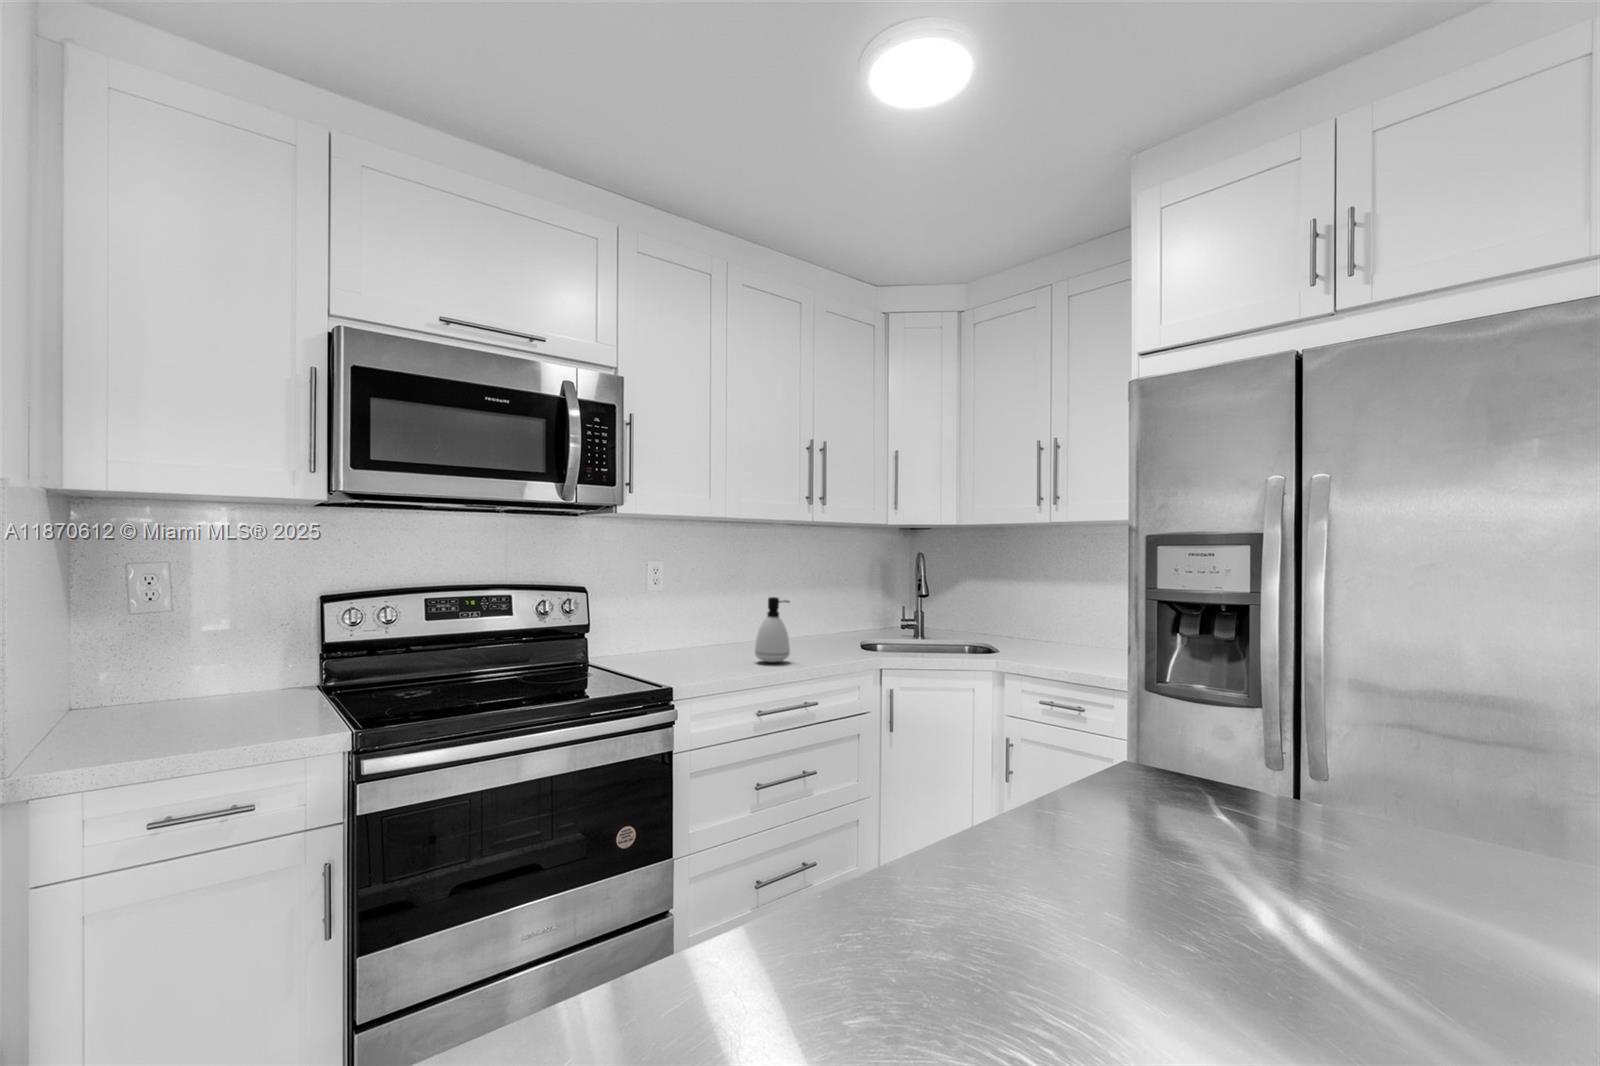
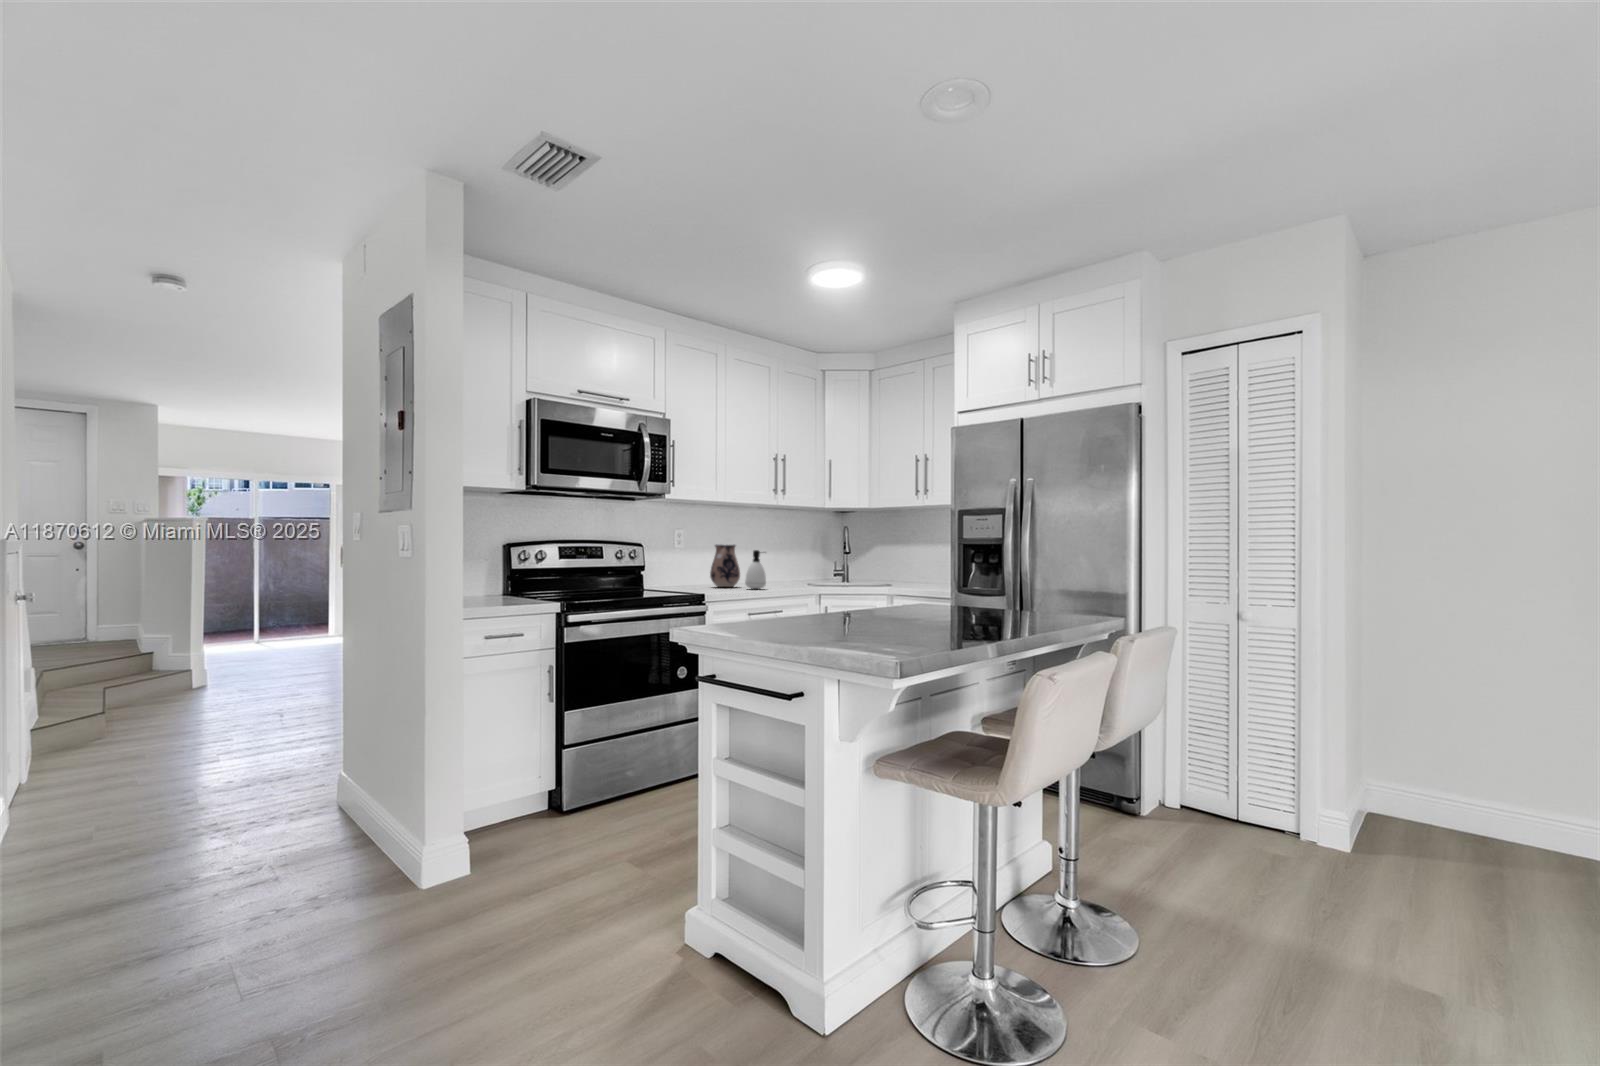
ceramic pitcher: none [702,585,750,655] -> present [710,545,740,587]

